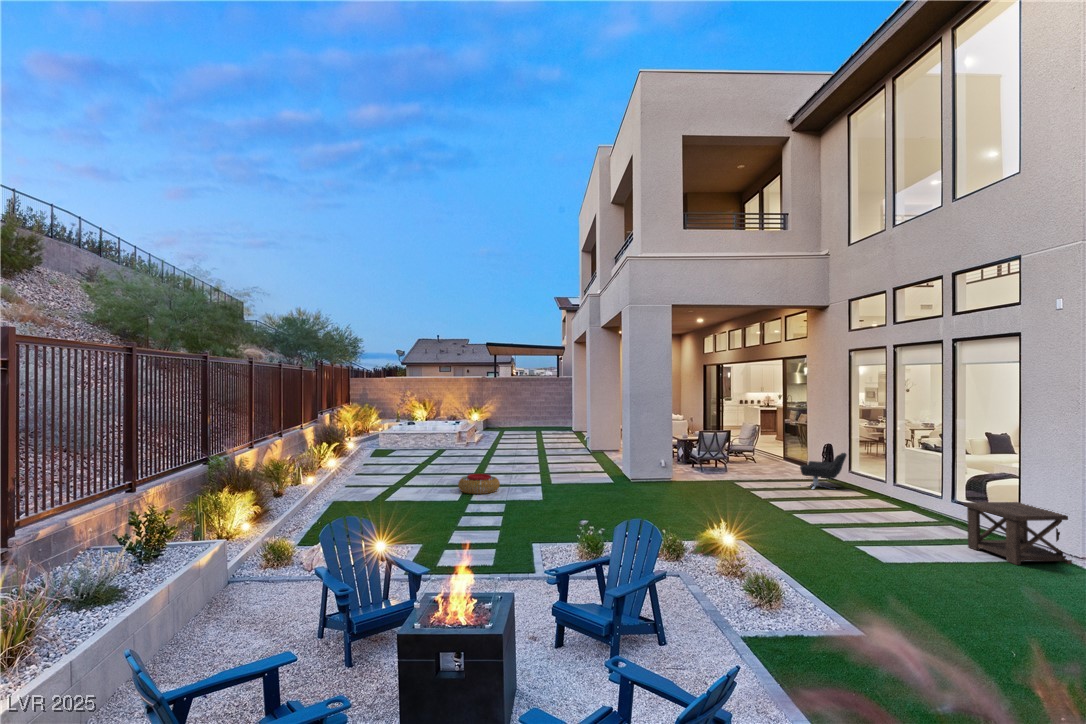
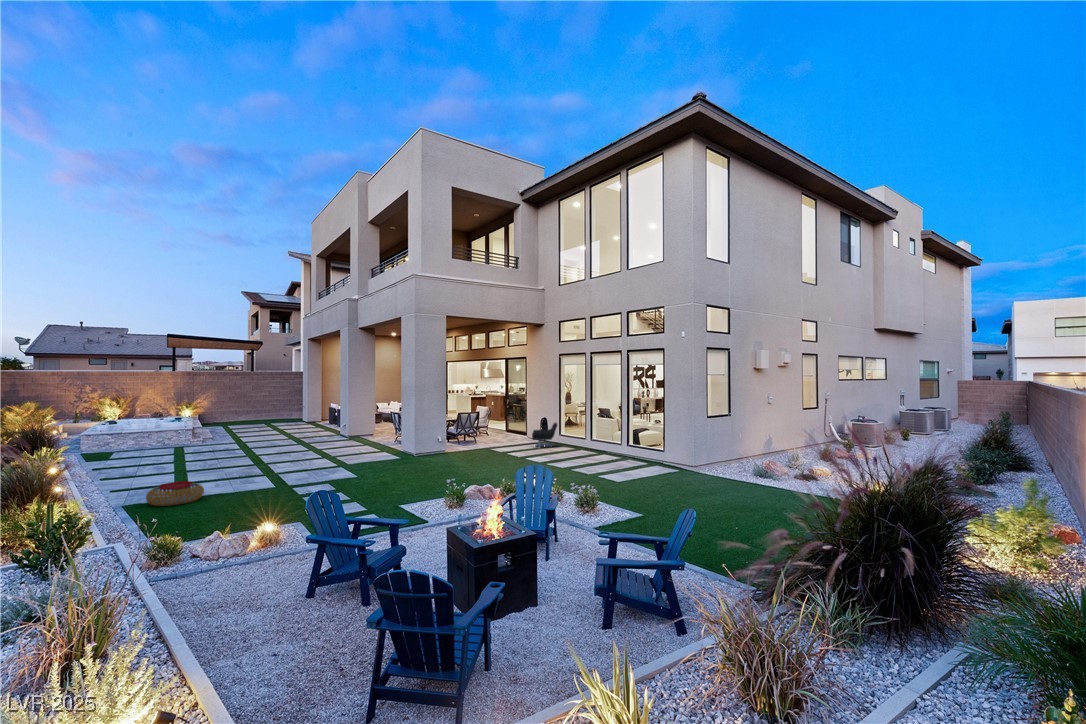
pouf: present [458,474,500,494] -> present [146,481,204,506]
side table: present [964,502,1072,565] -> none [640,440,686,472]

